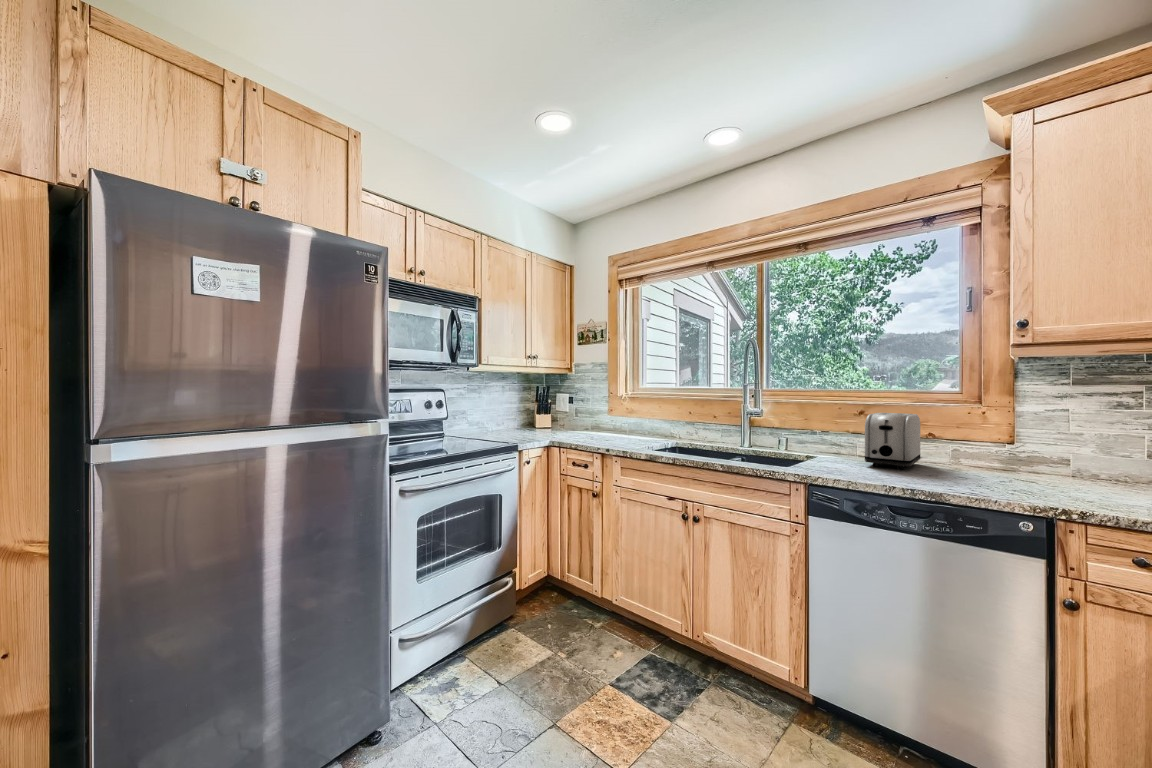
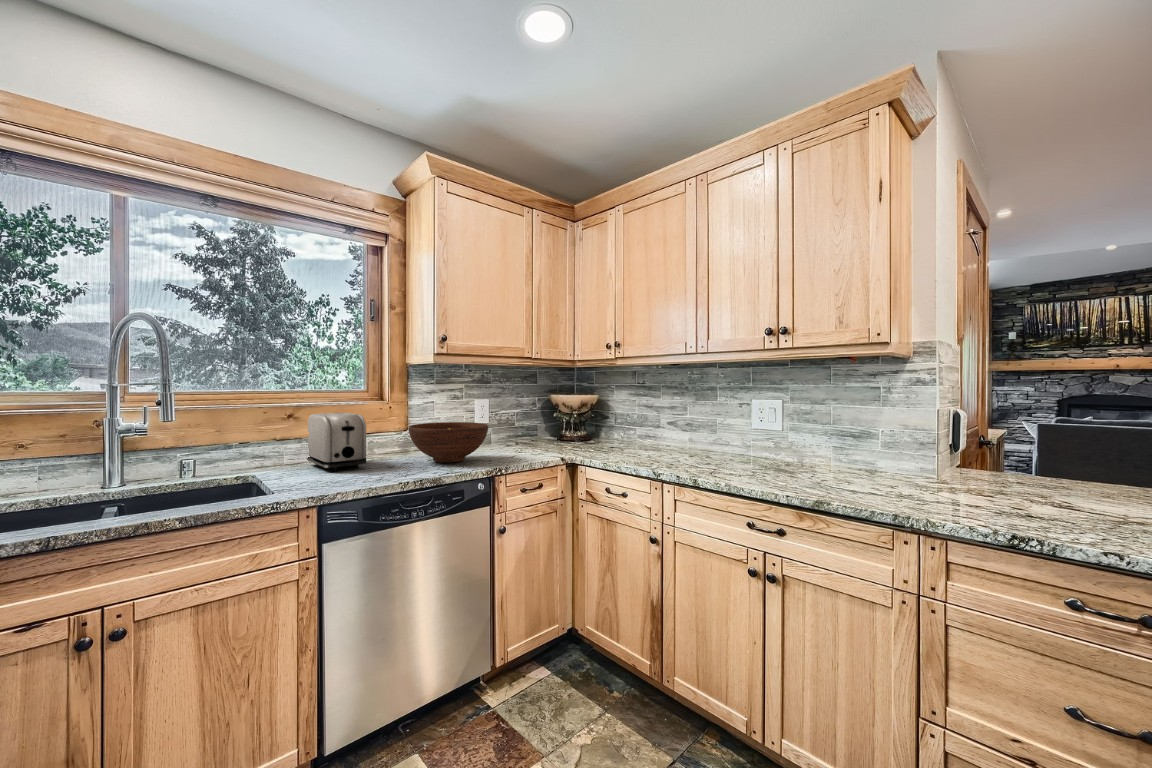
fruit bowl: none [962,434,1112,492] -> present [409,422,488,463]

